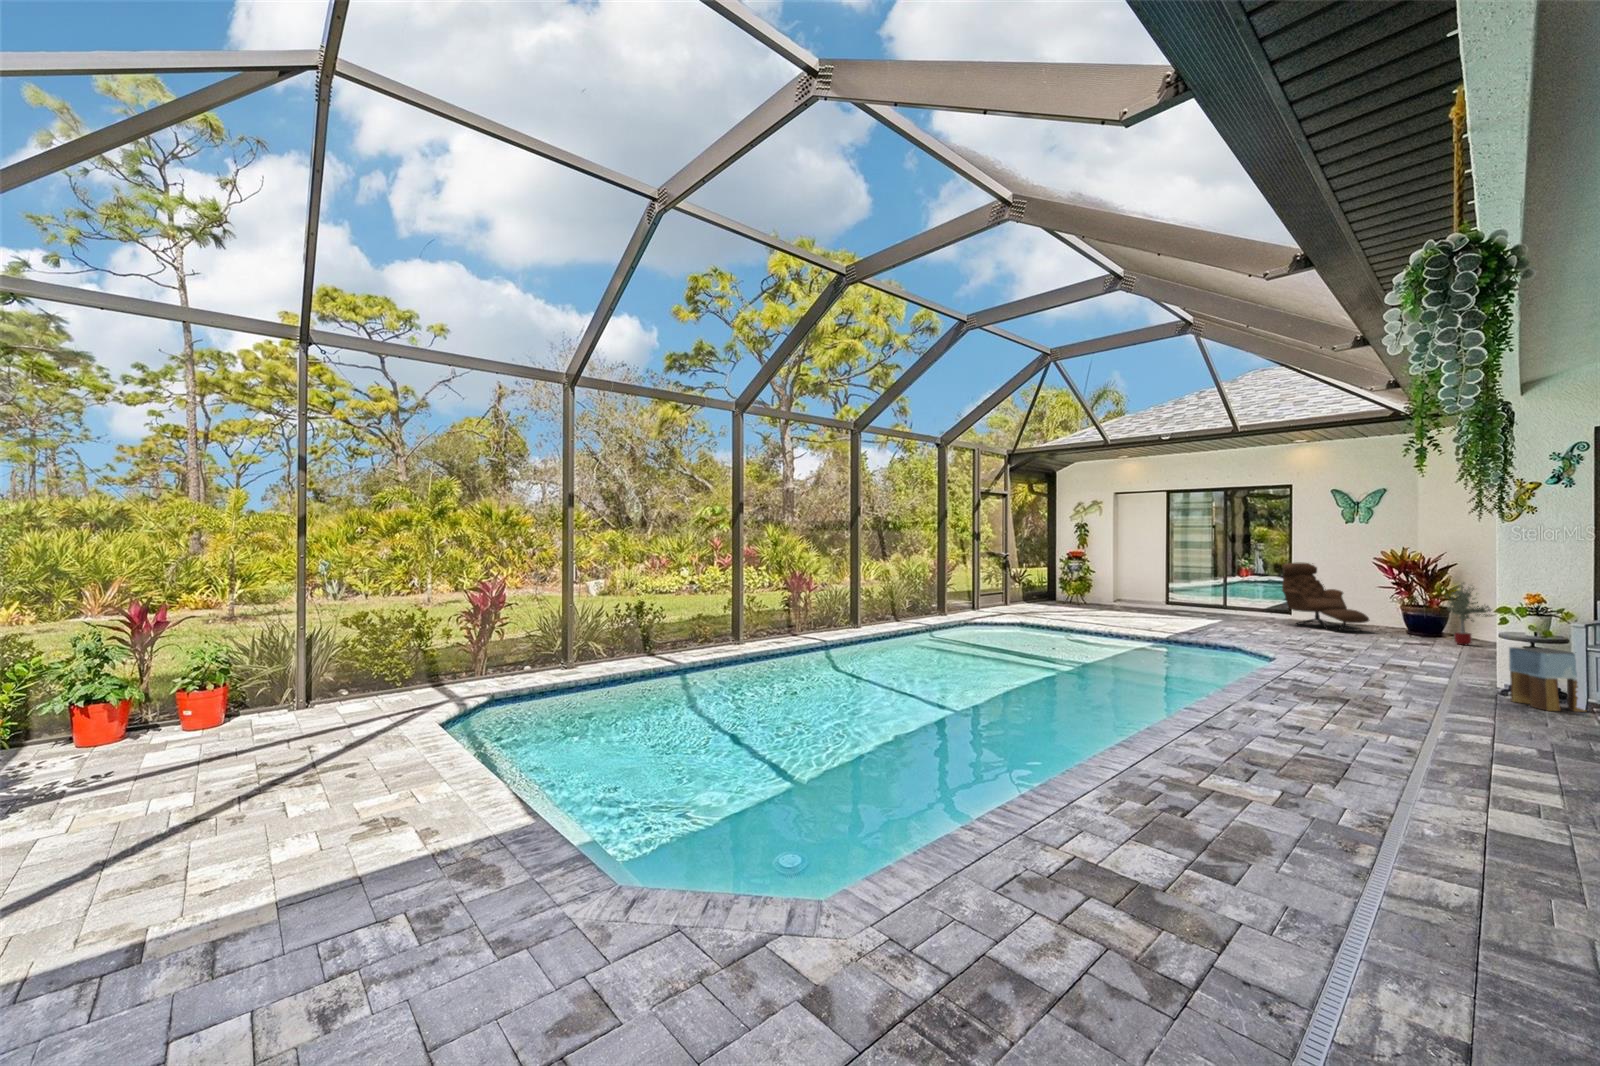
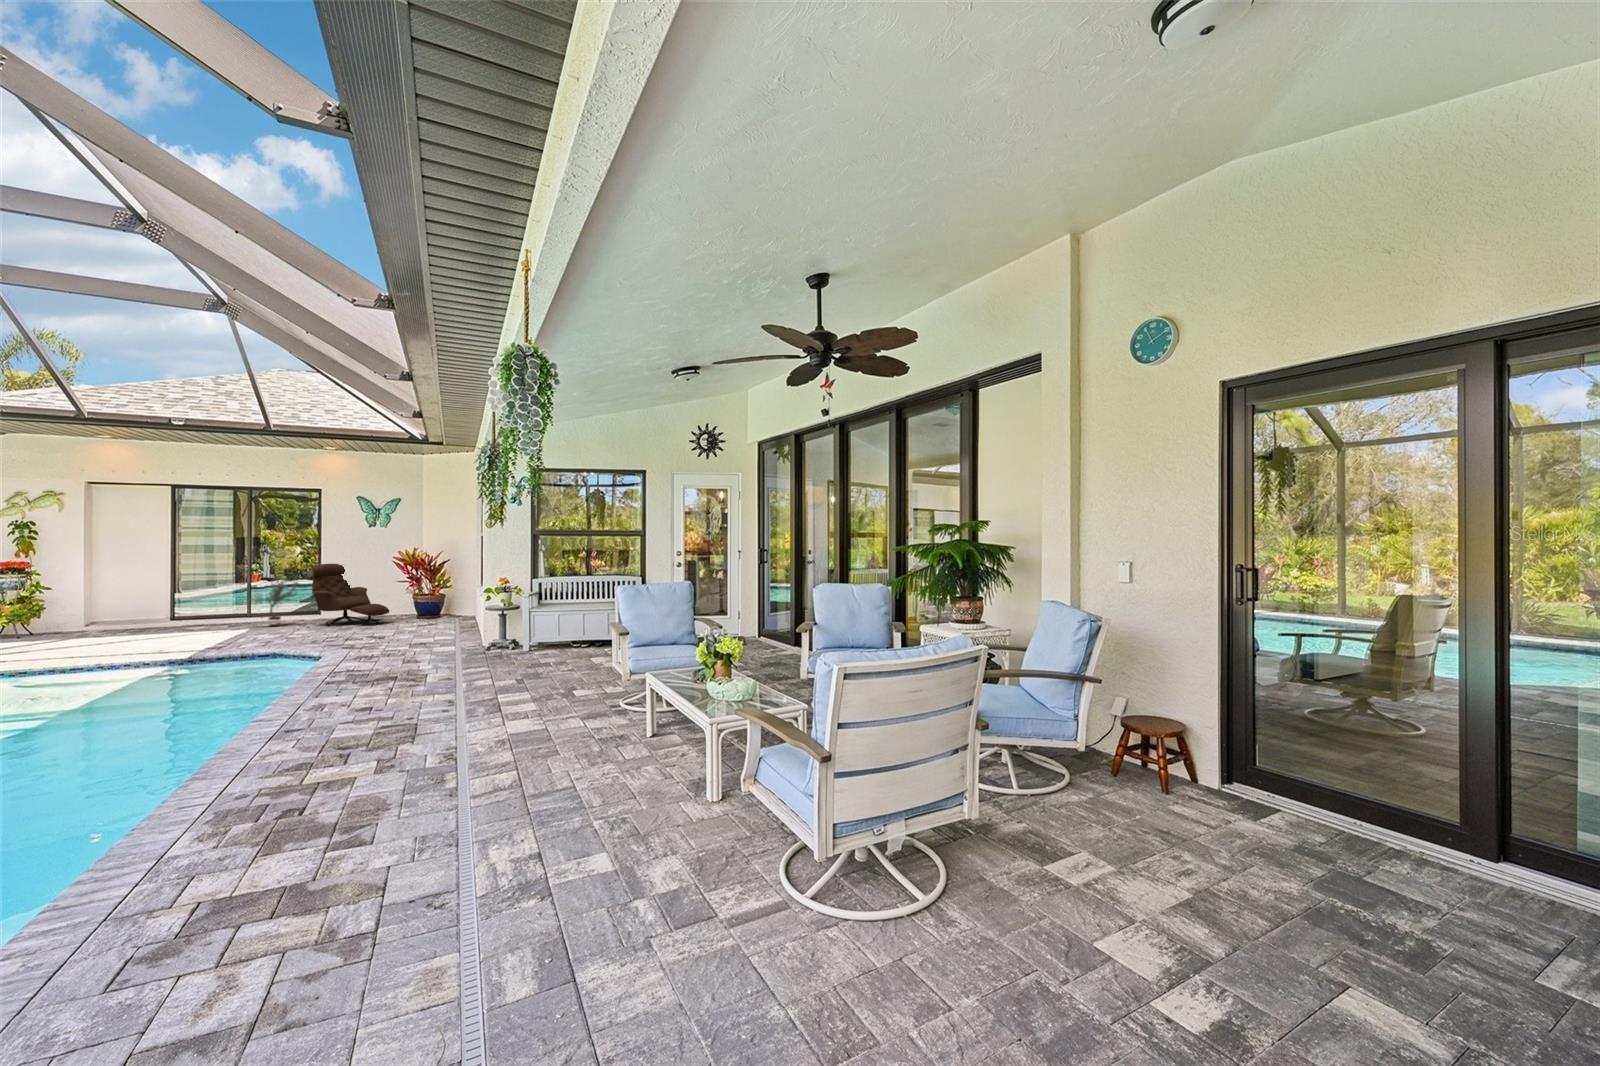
potted tree: present [1448,583,1491,645] -> present [251,577,297,627]
stool: present [1509,647,1586,712] -> none [493,613,531,656]

